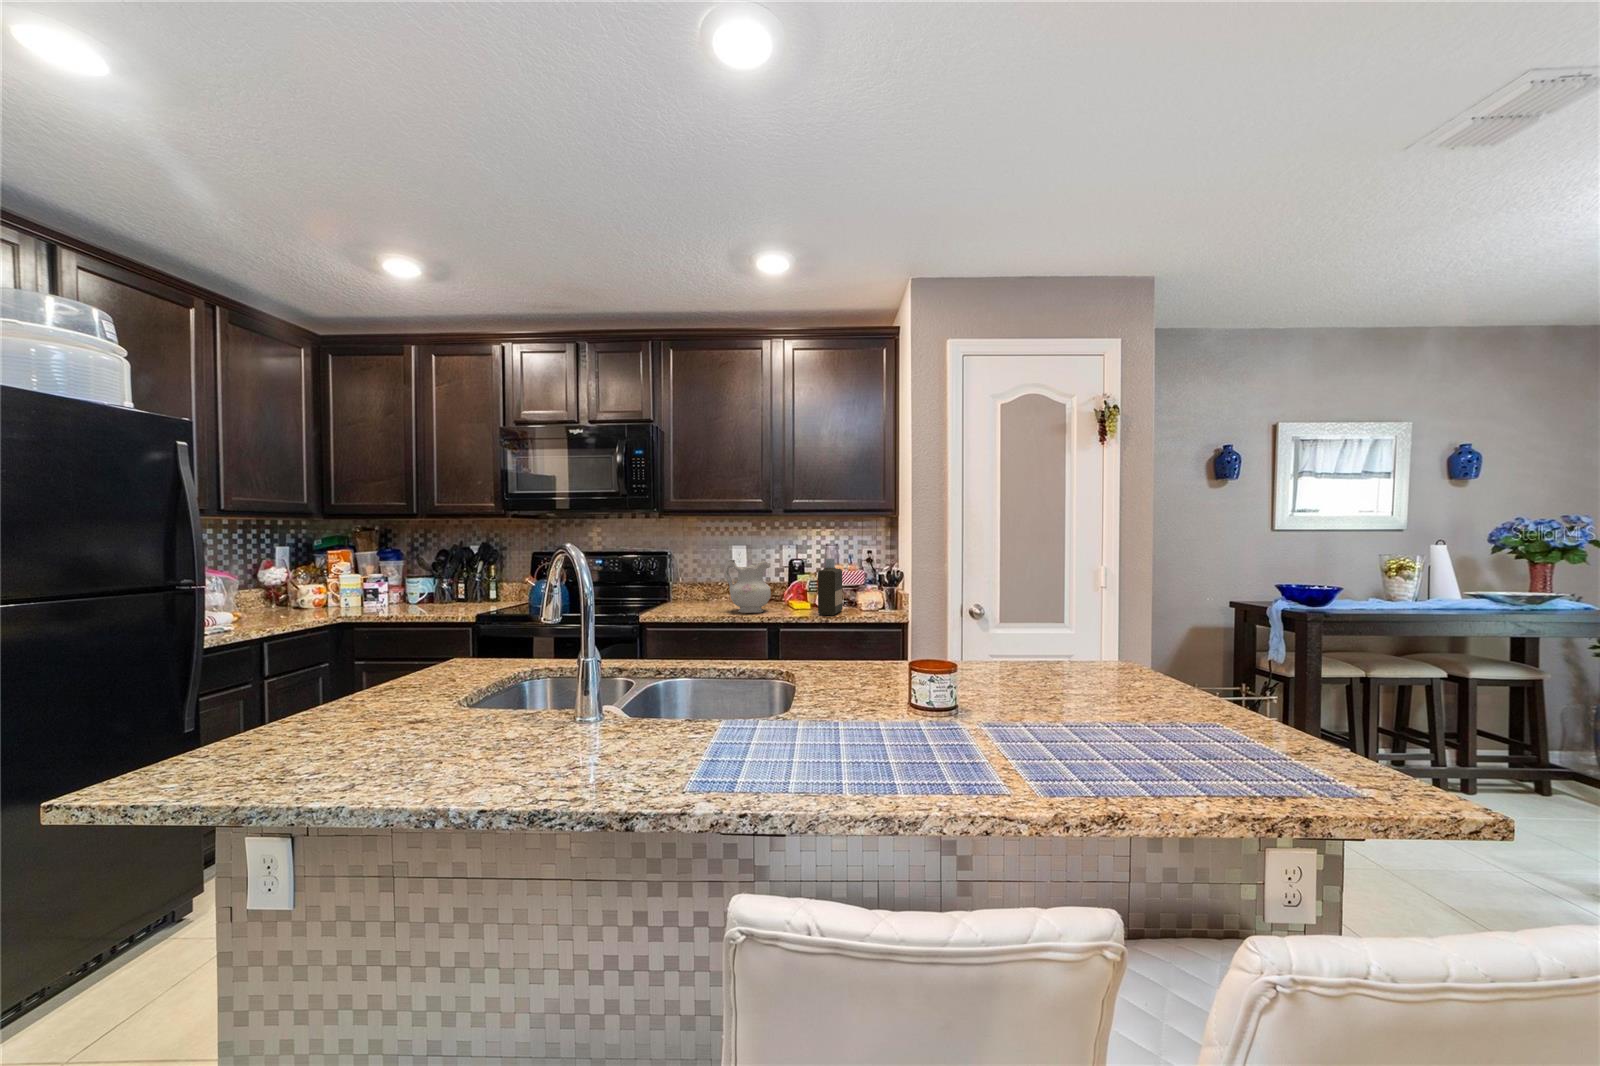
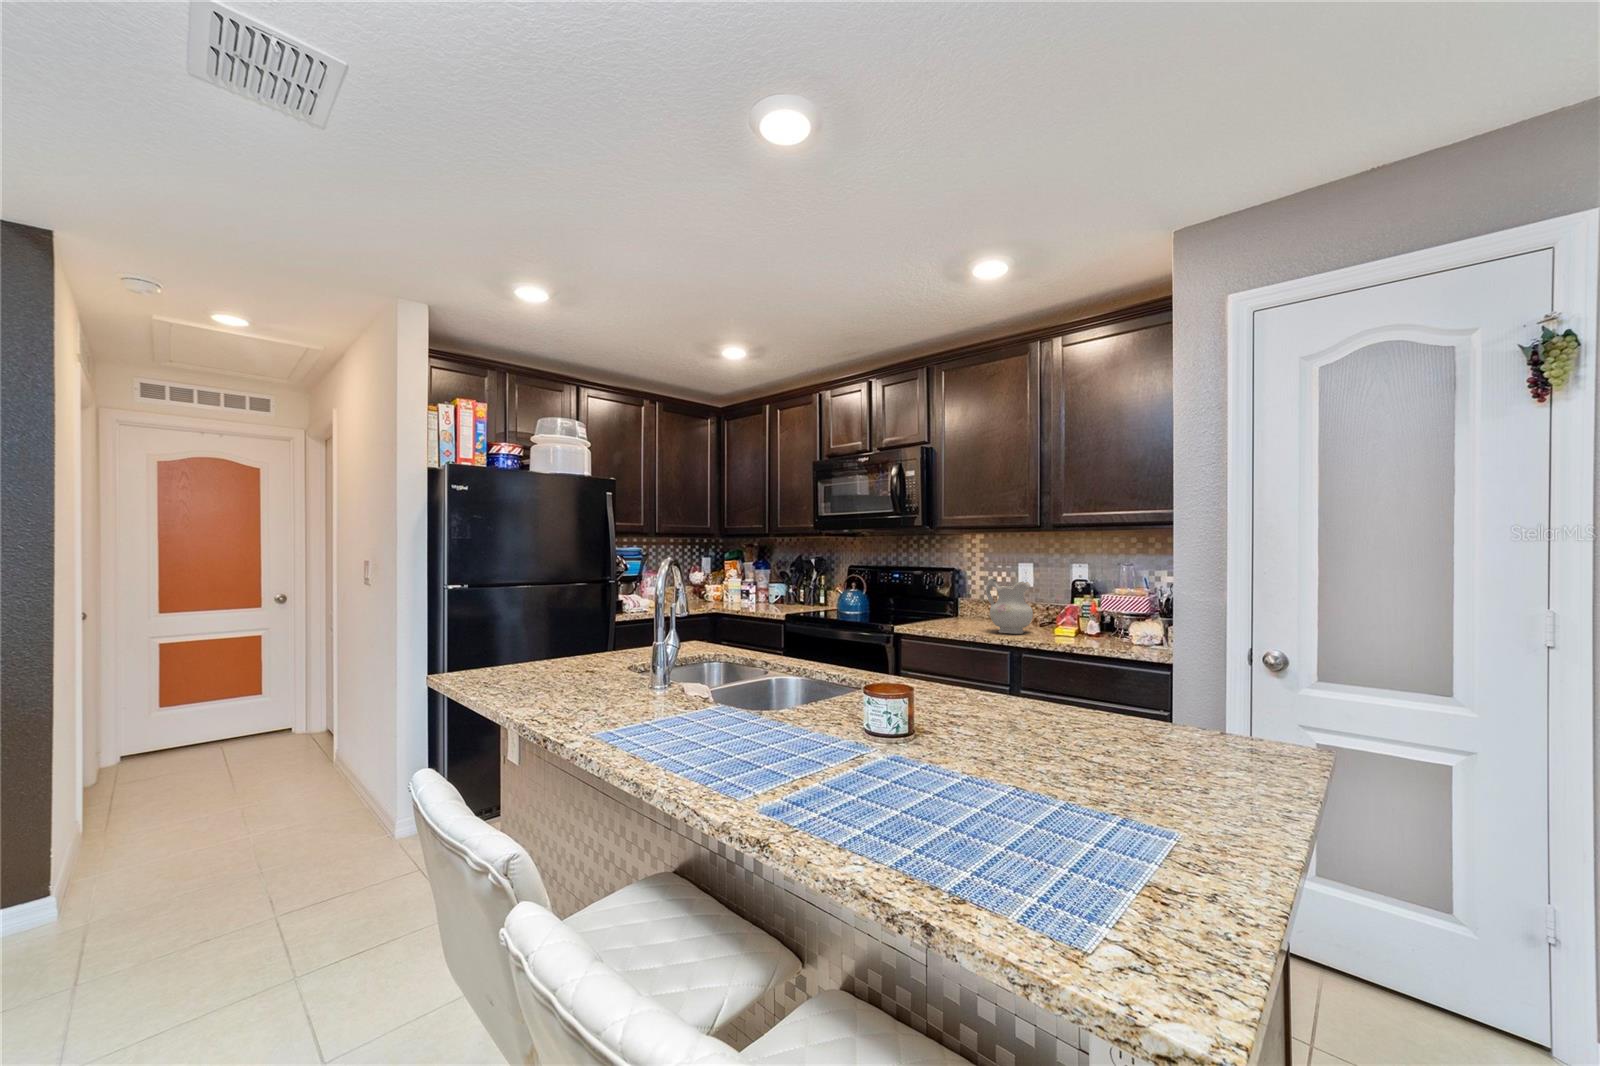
bottle: present [818,559,842,616] -> none [1071,582,1108,644]

